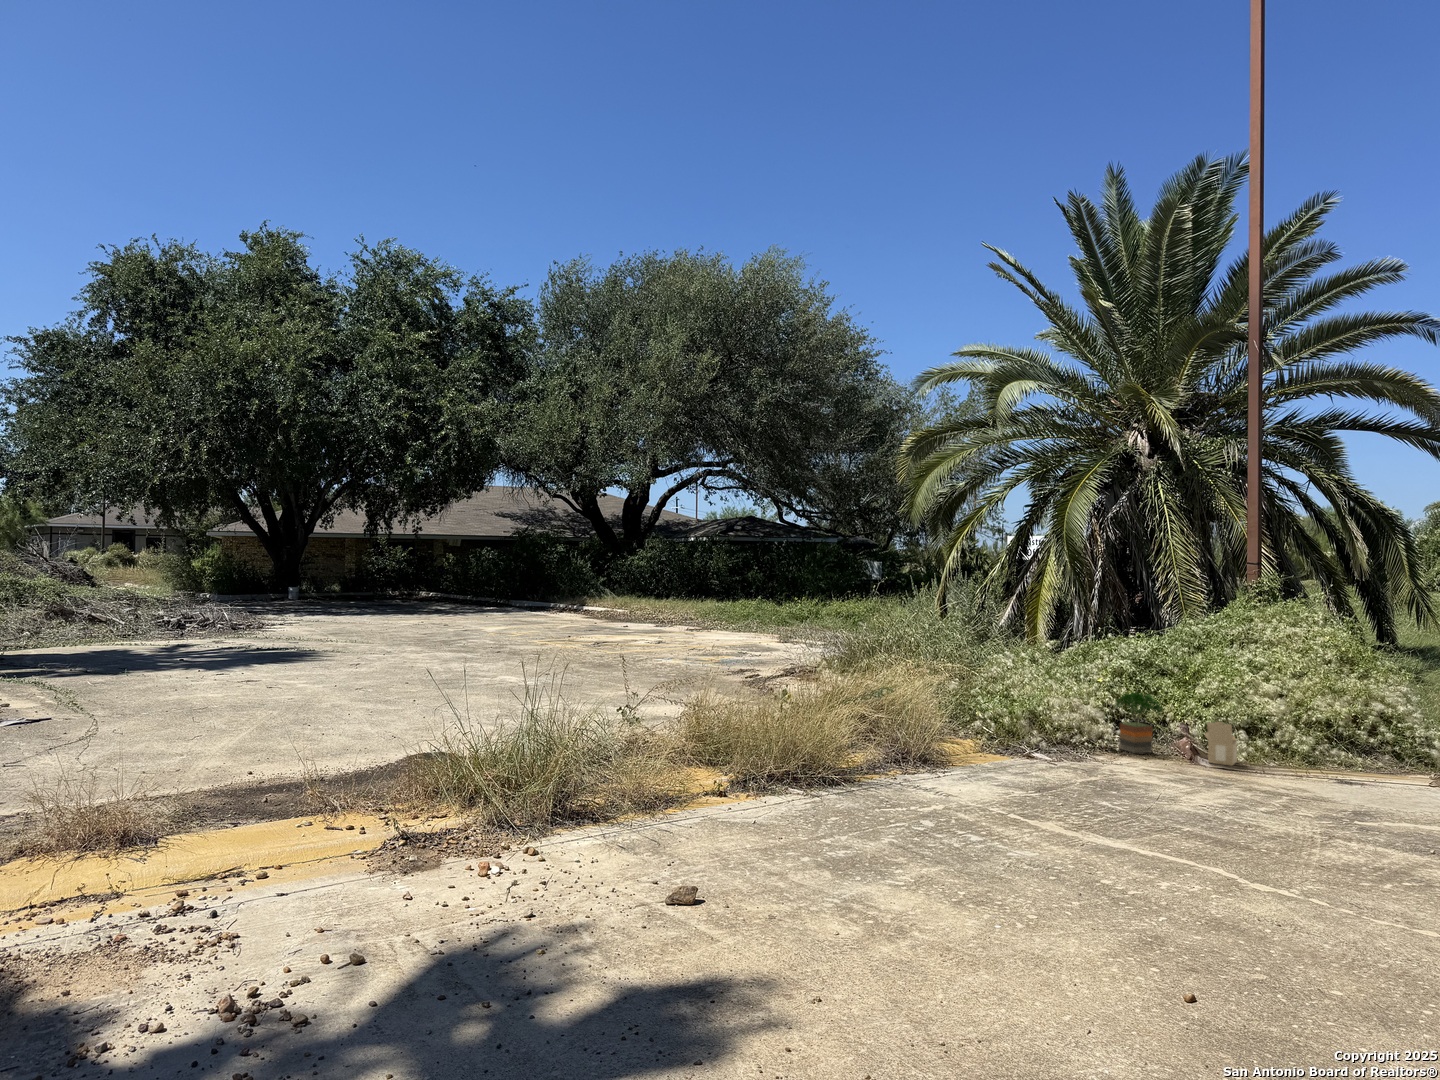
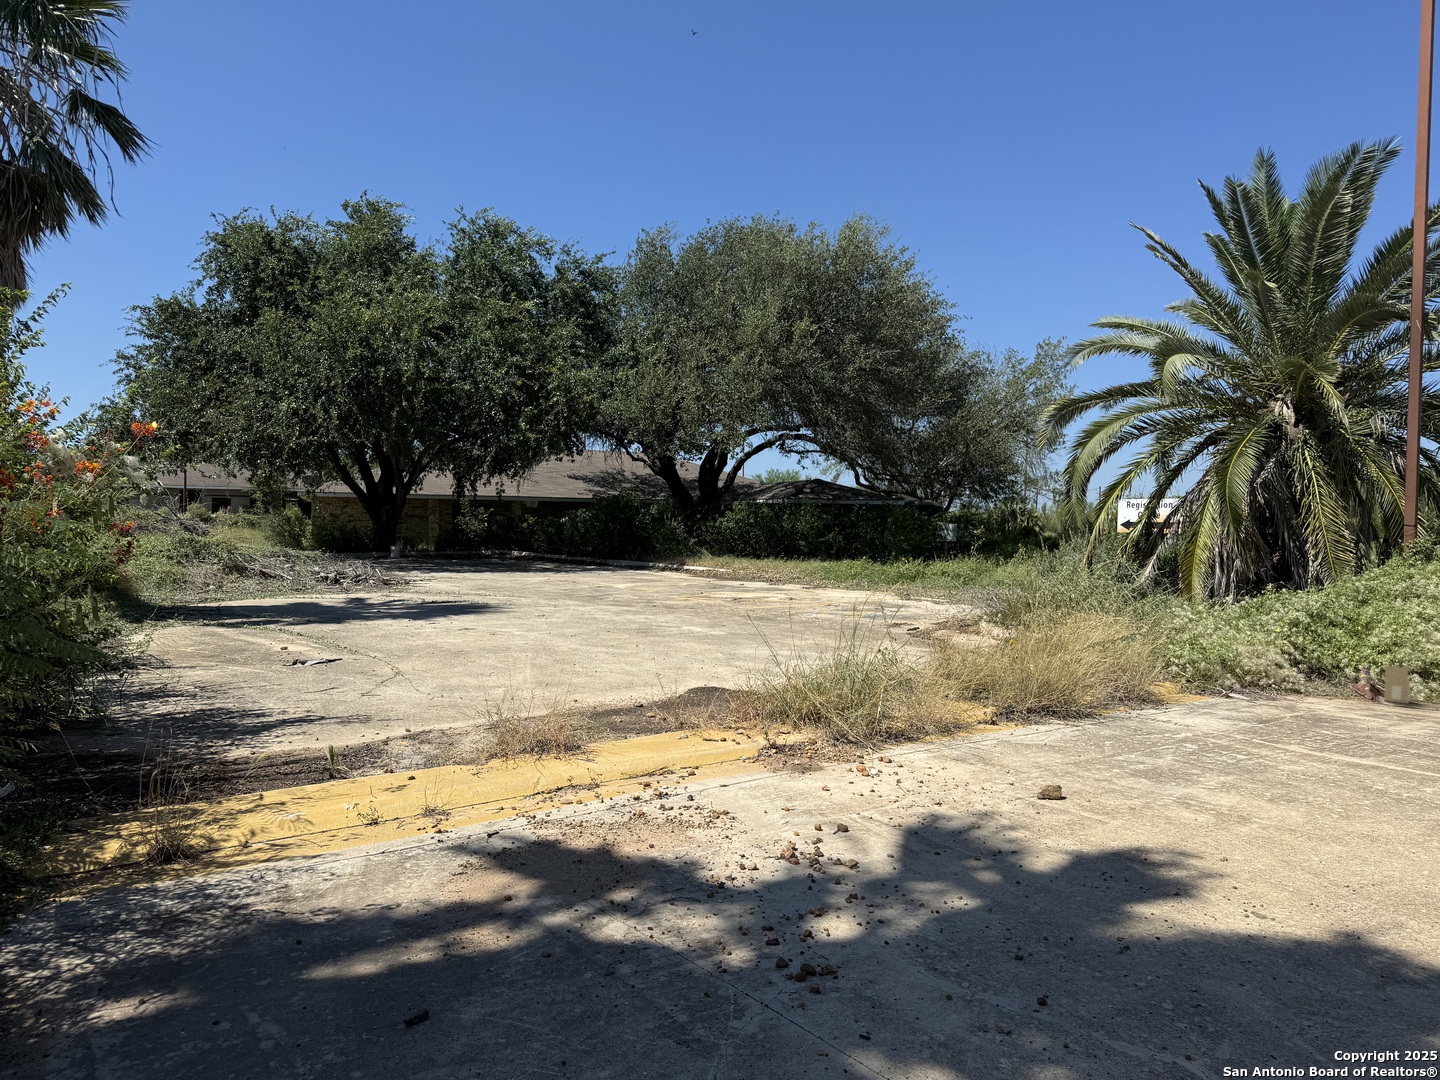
potted tree: present [1115,693,1162,753] -> none [1295,640,1342,693]

